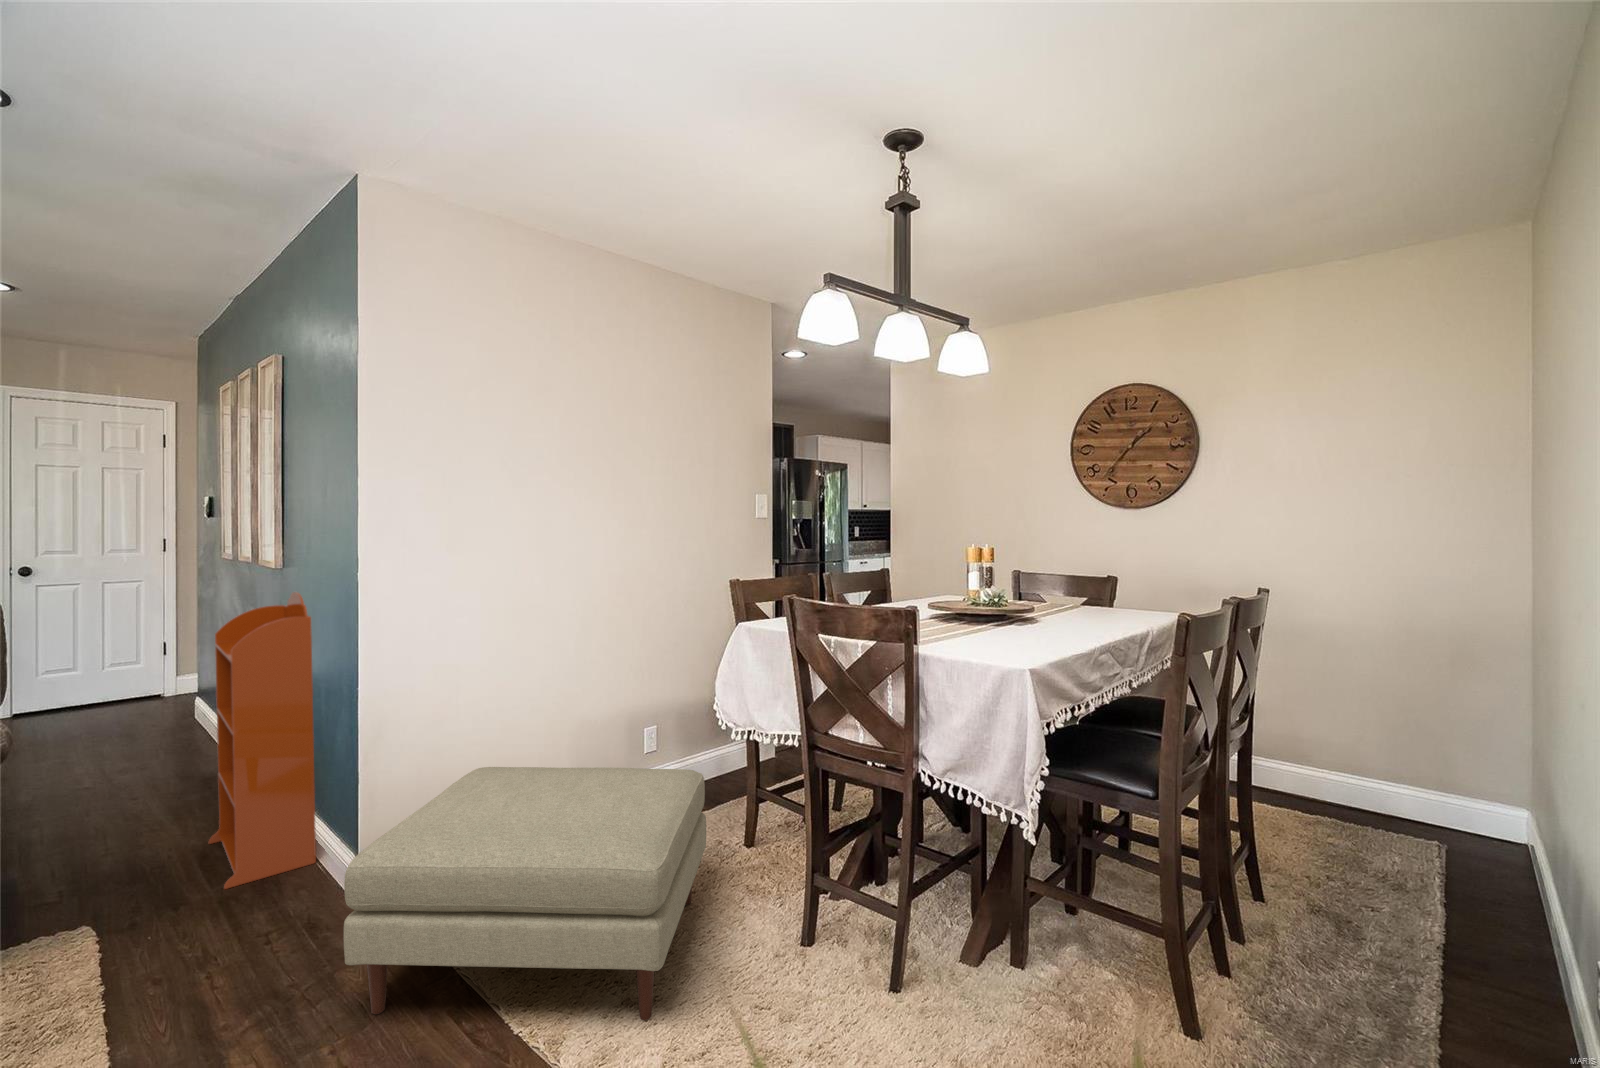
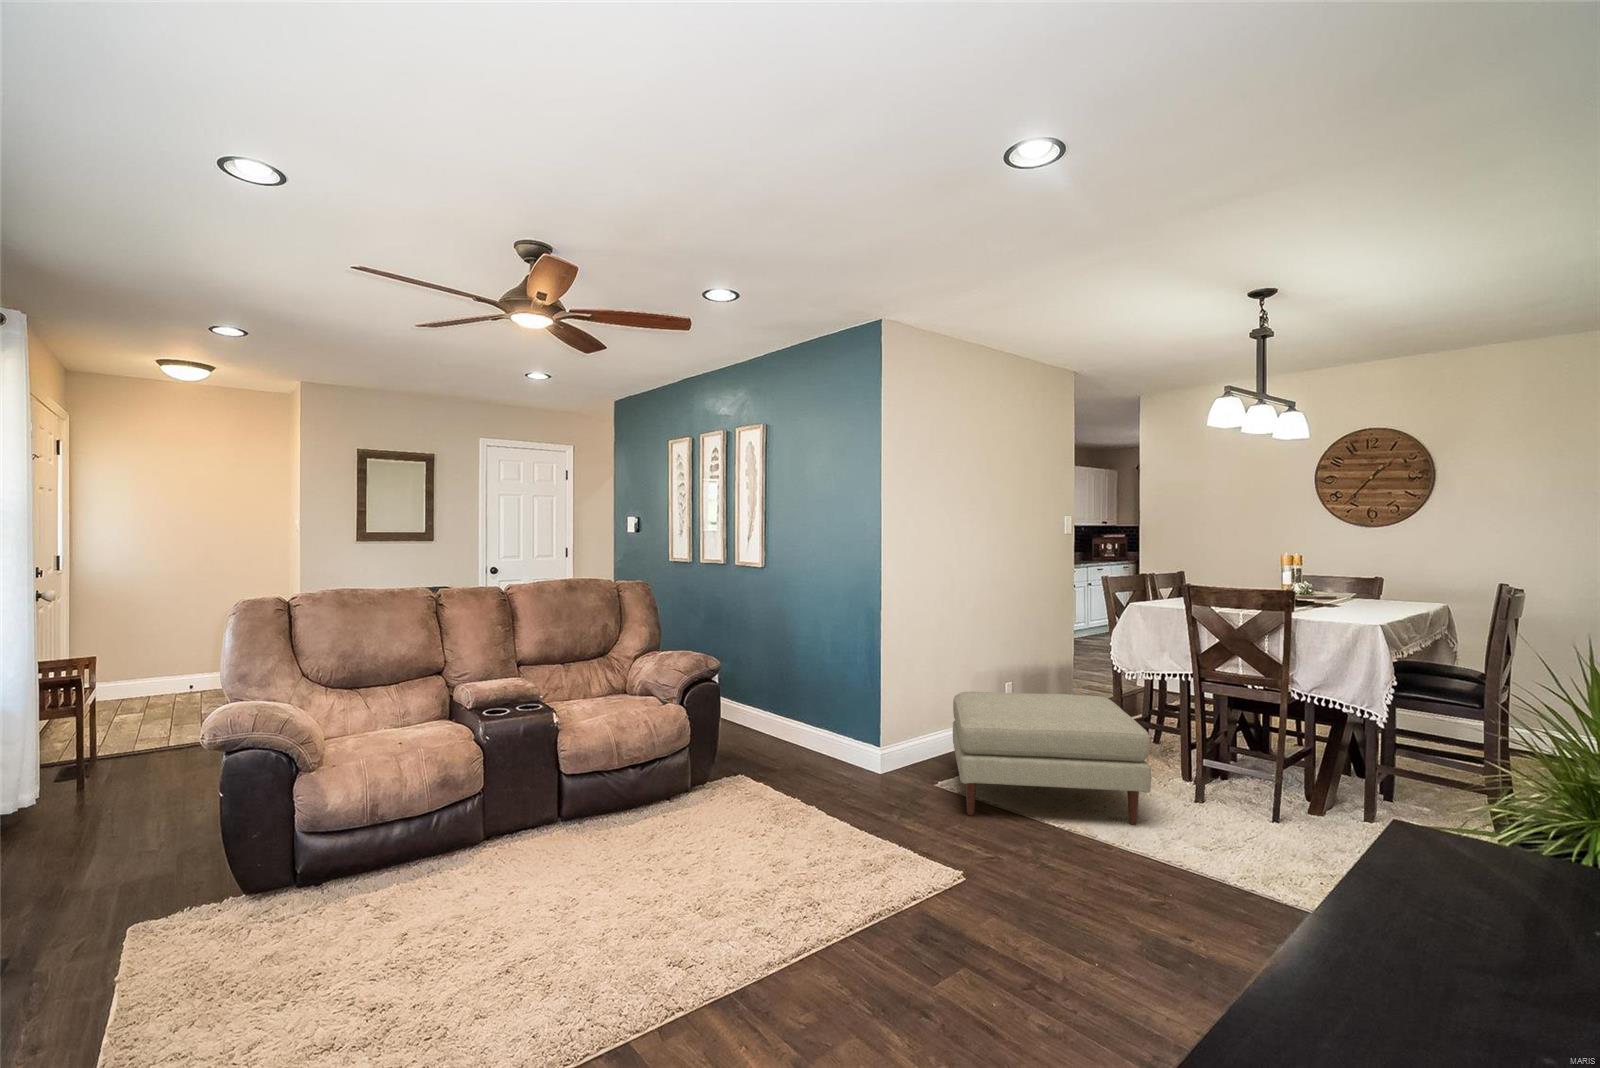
bookcase: present [209,592,316,889] -> none [744,581,830,765]

